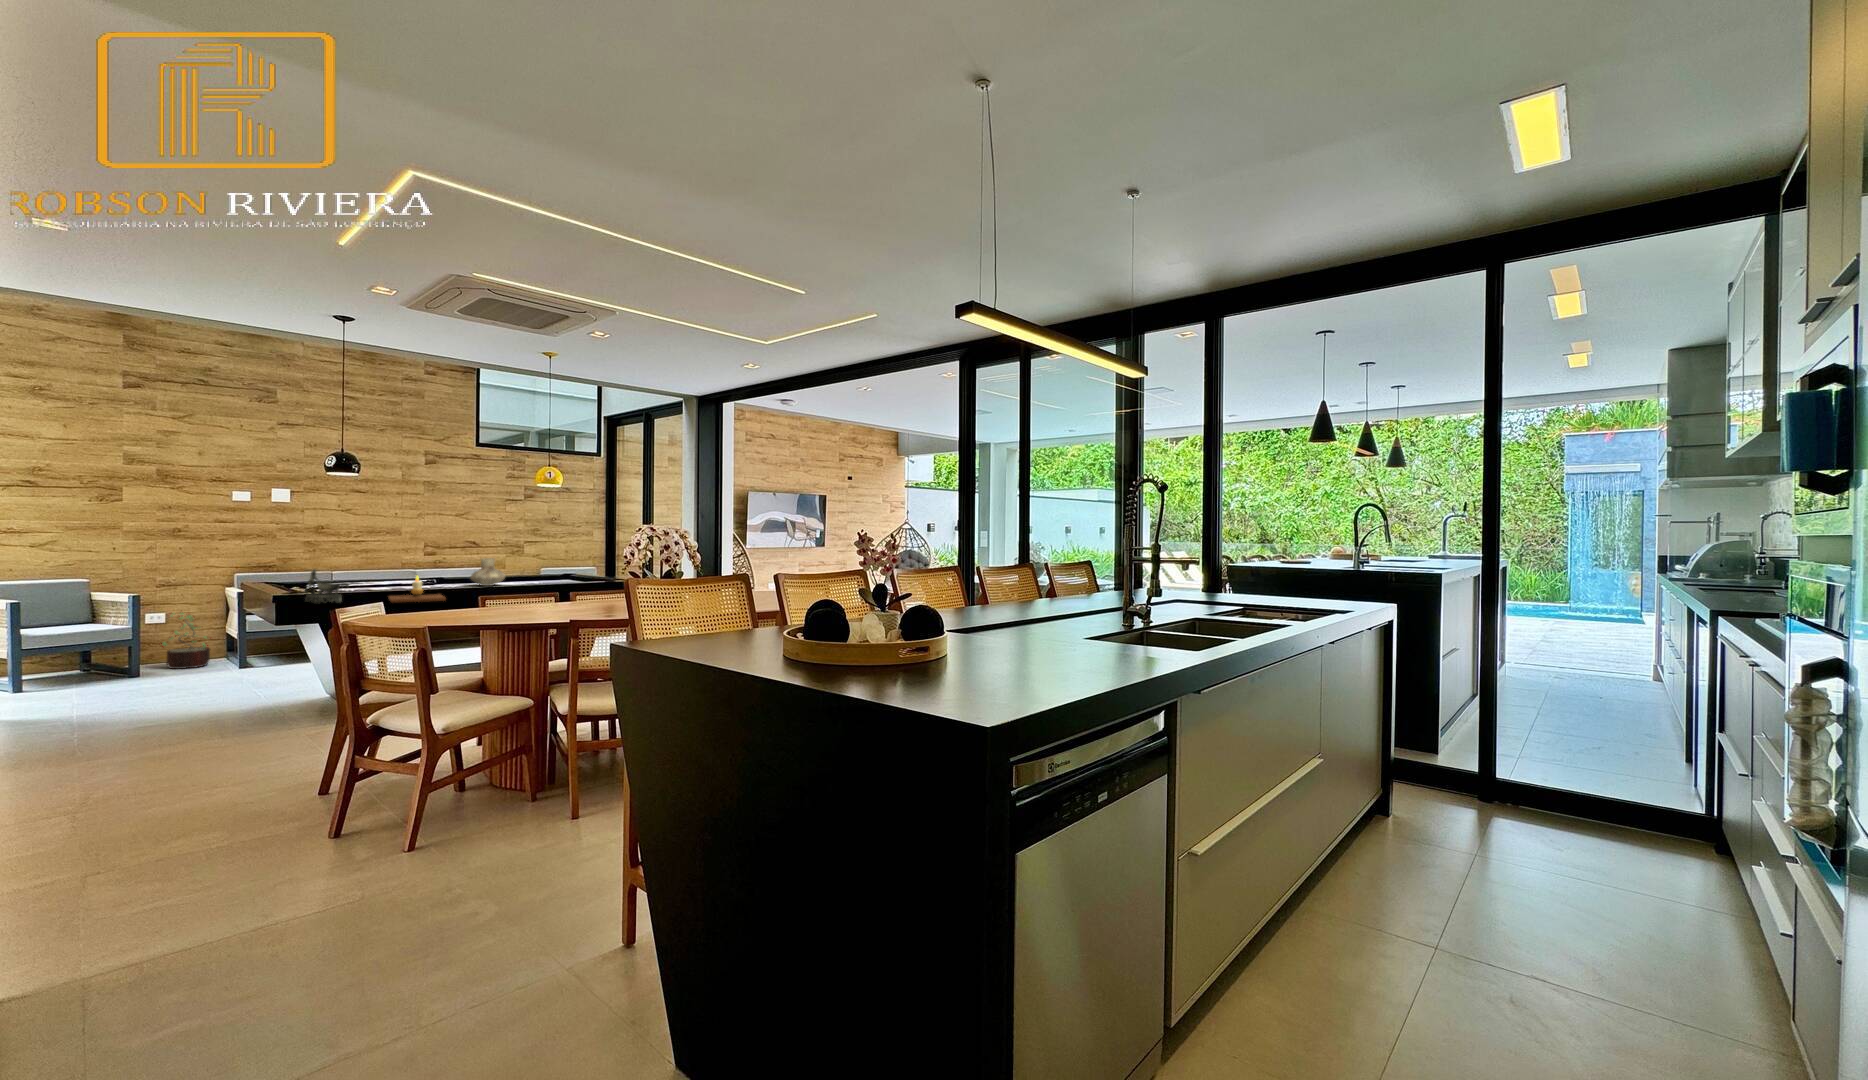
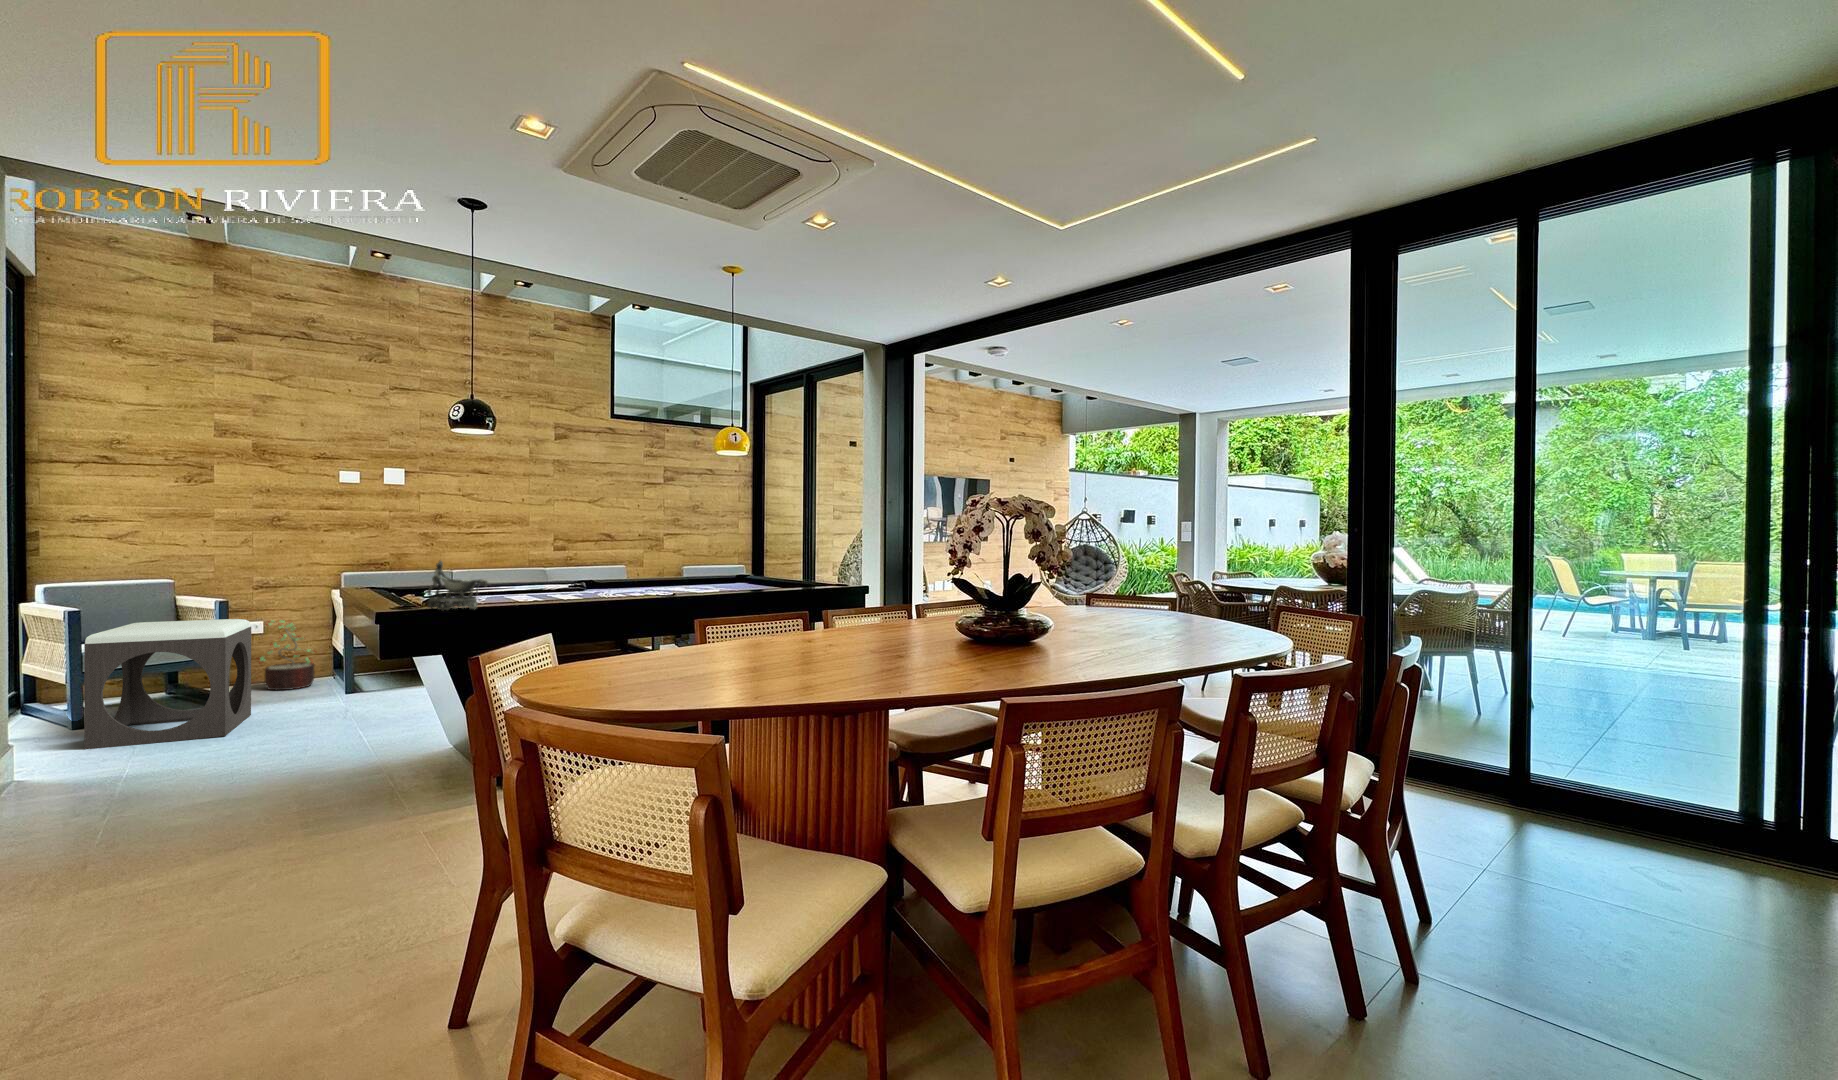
vase: present [470,558,506,586] -> none [622,550,665,585]
candle: present [388,576,446,602] -> none [536,569,615,609]
footstool: none [31,611,160,707] -> present [84,619,251,749]

